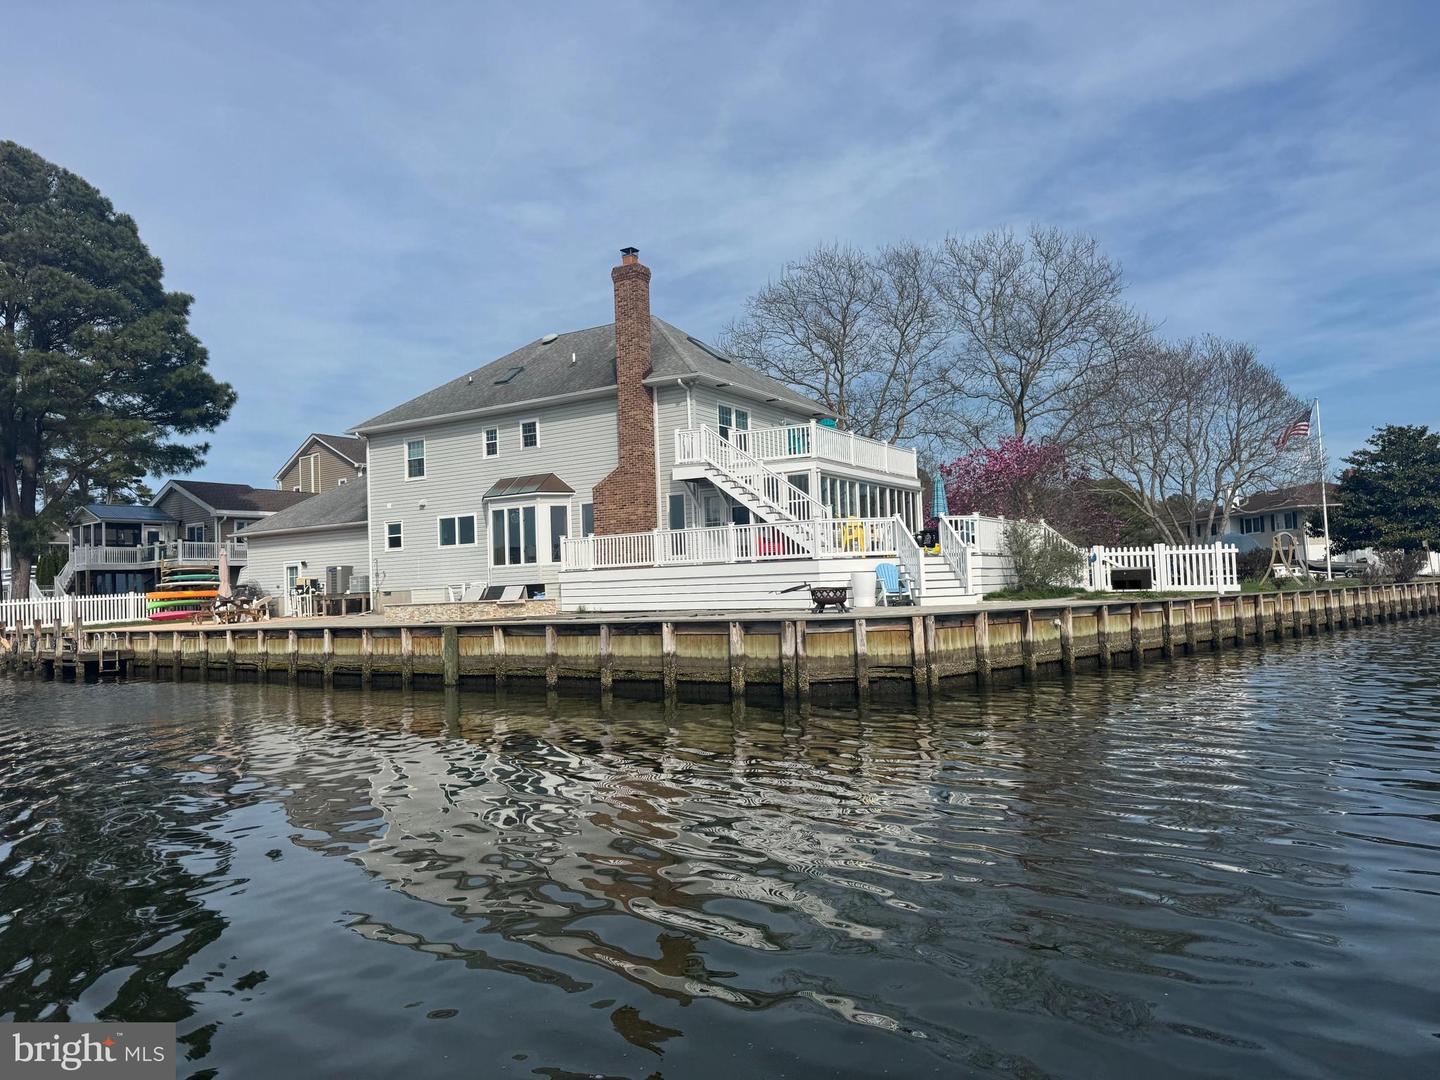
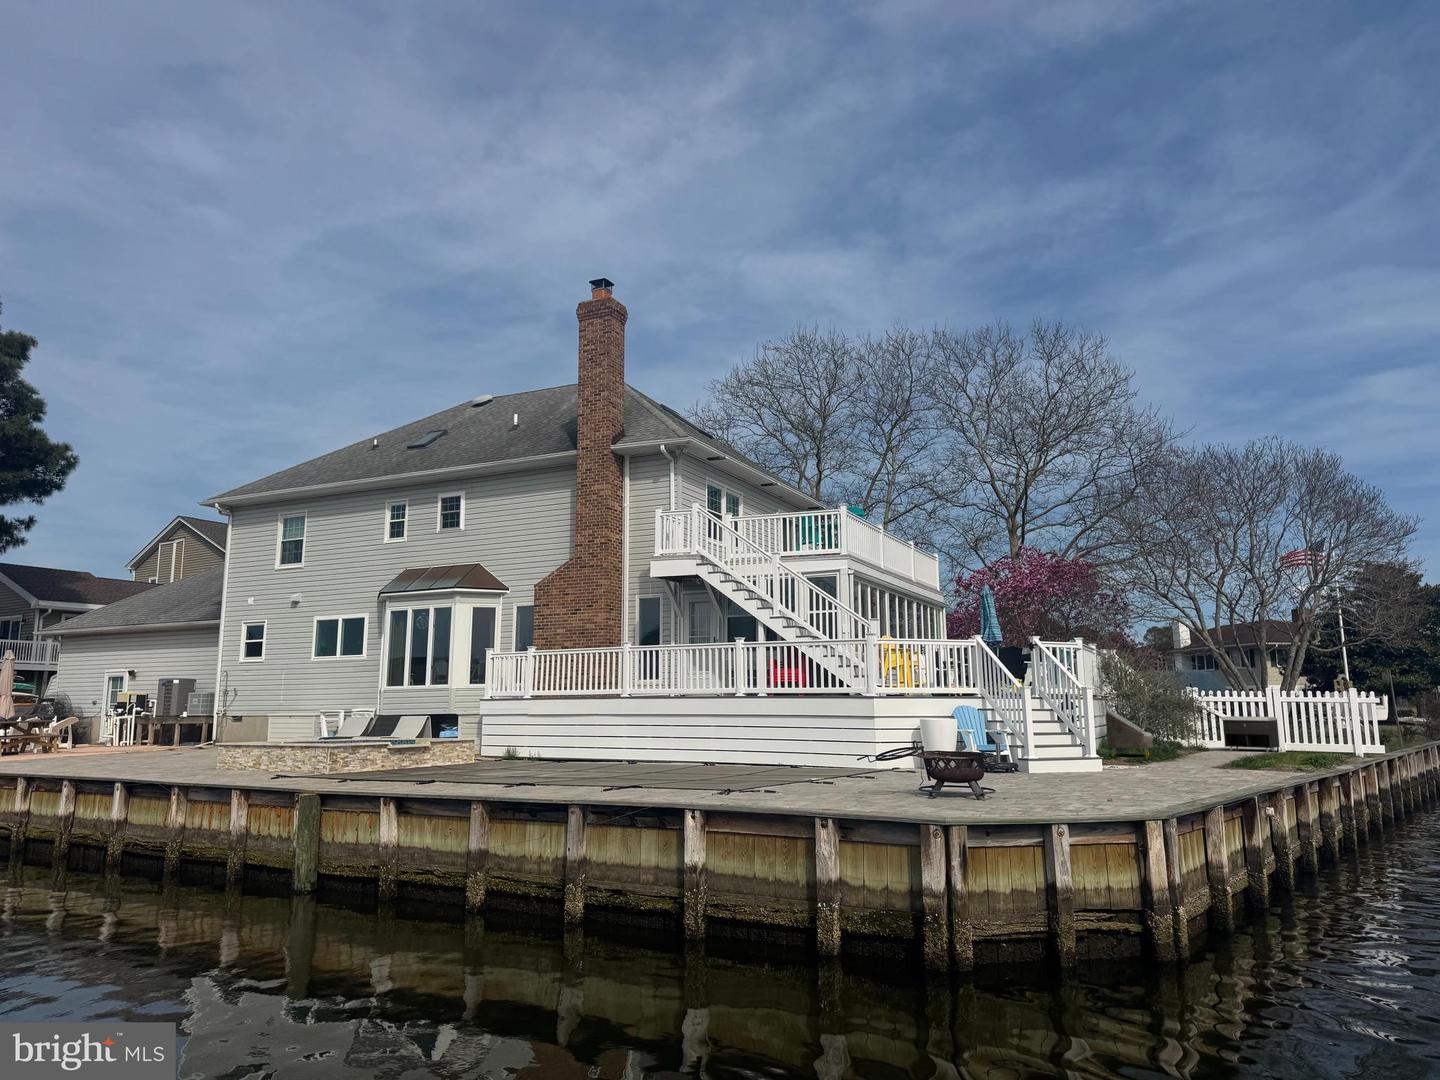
armchair: none [1010,566,1044,598] -> present [1106,711,1153,757]

